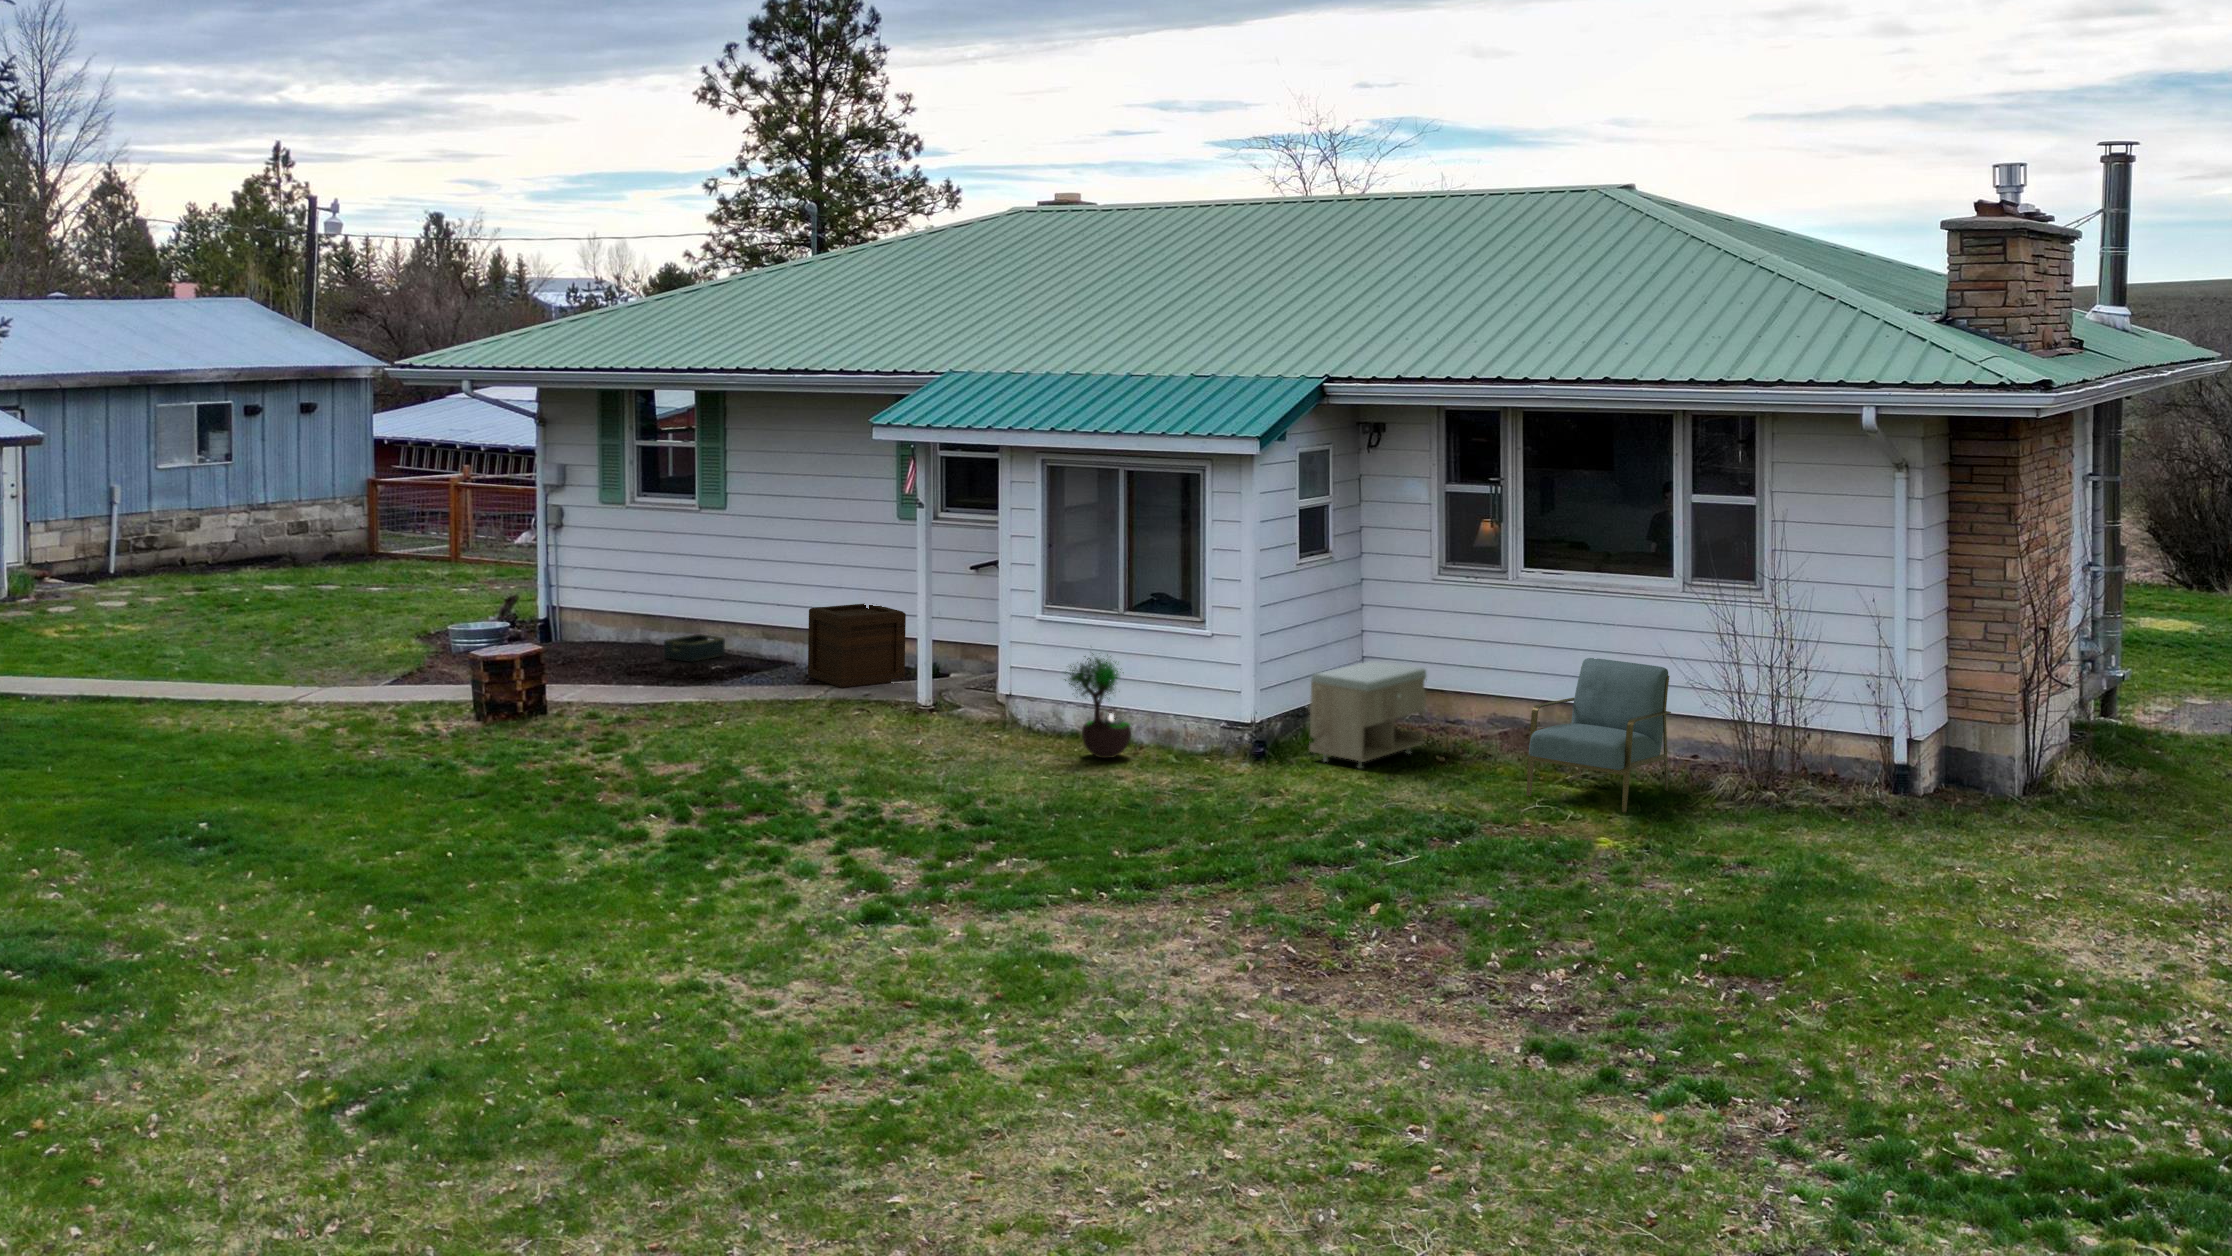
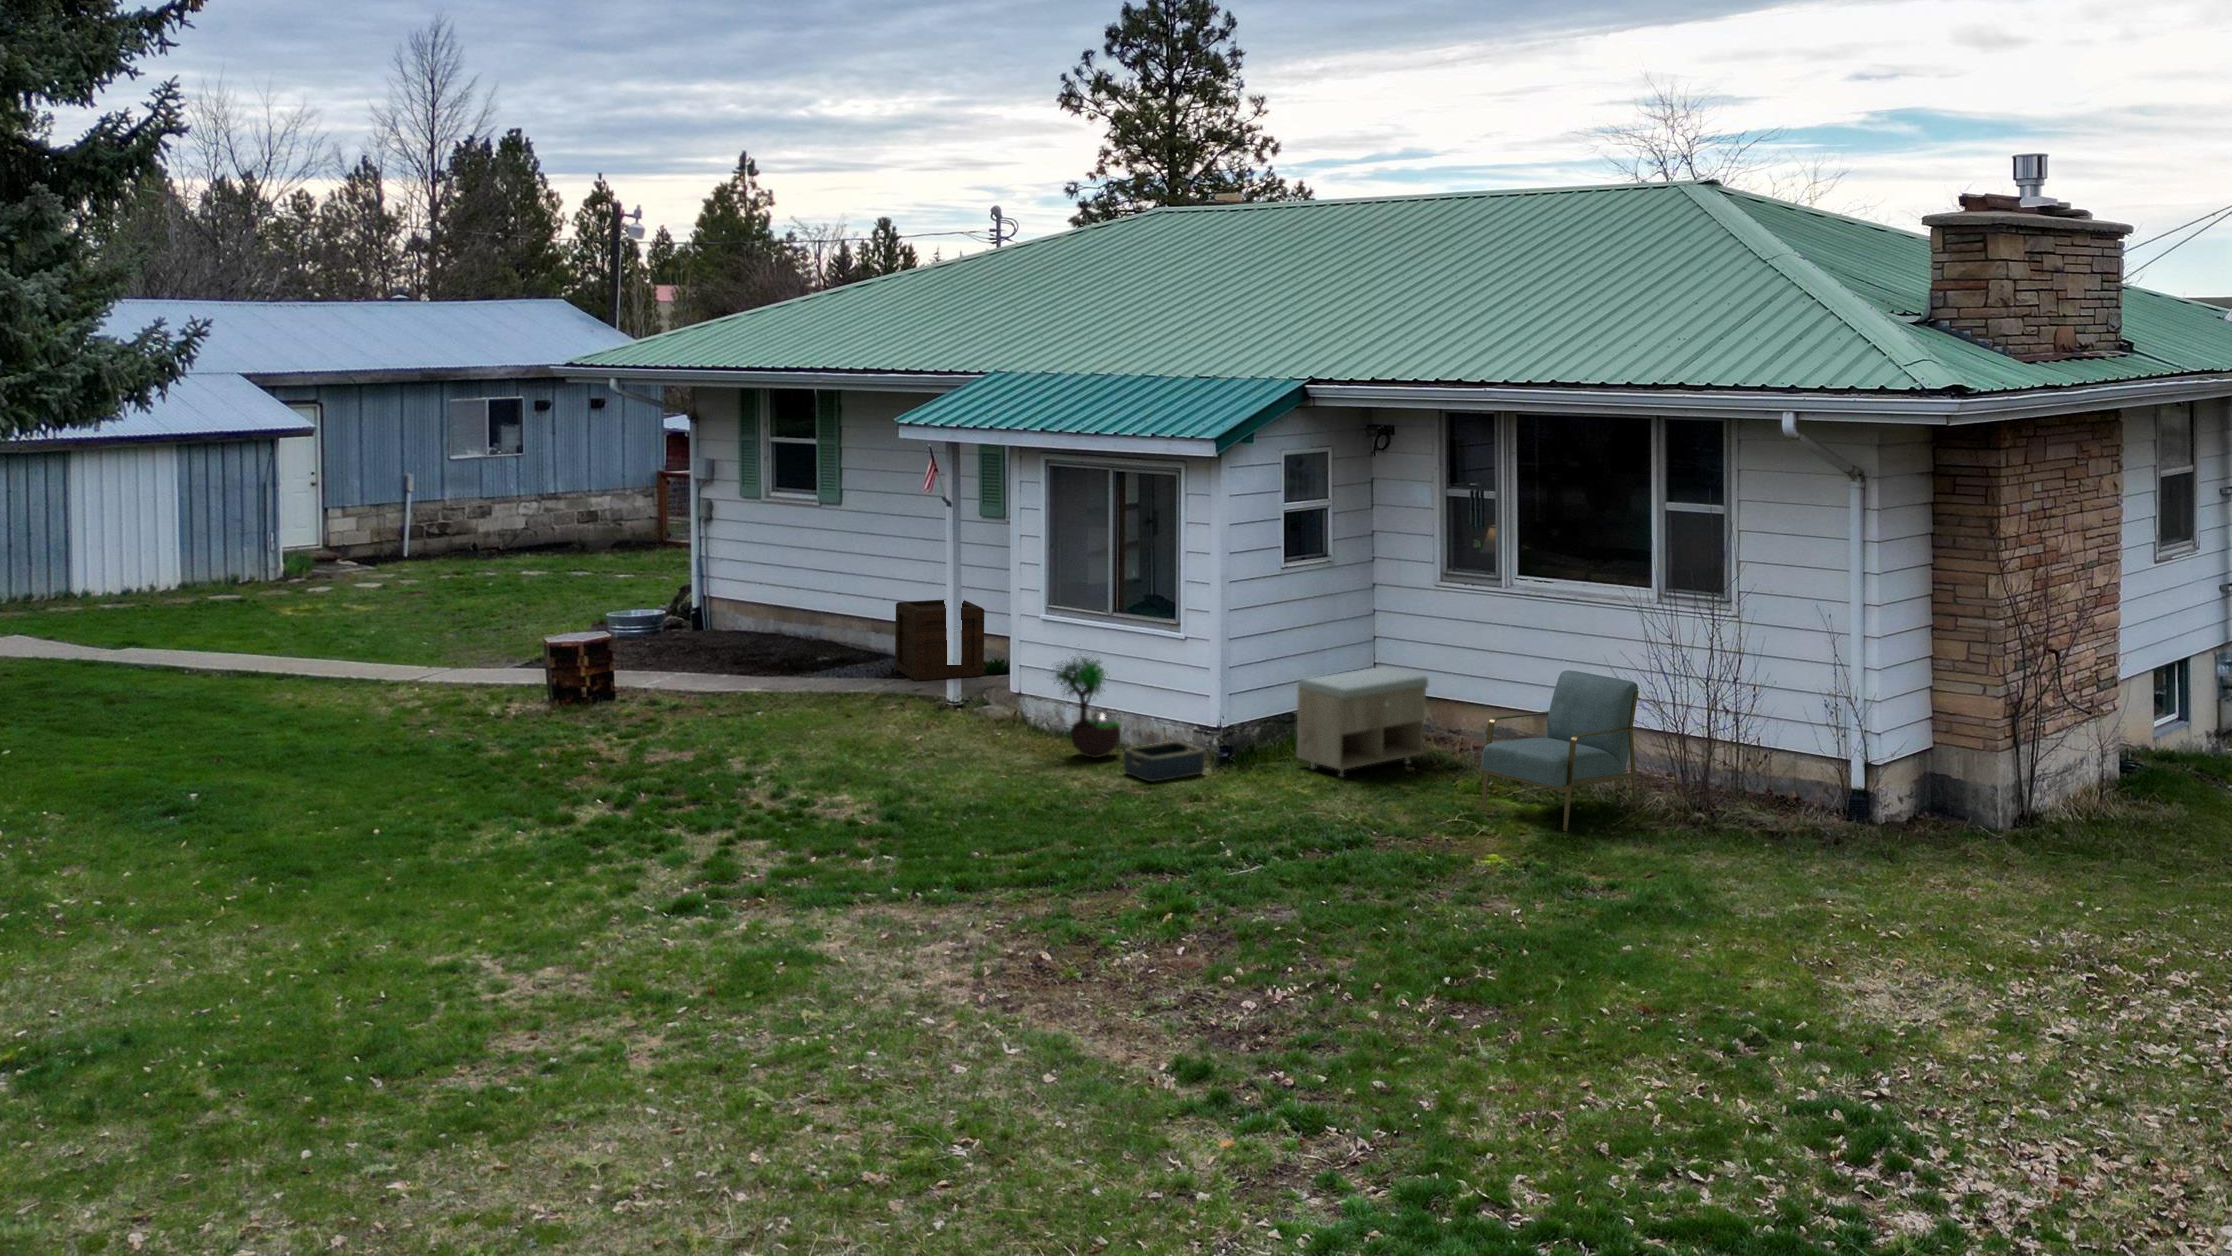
basket: present [664,634,725,662] -> present [1124,741,1204,782]

